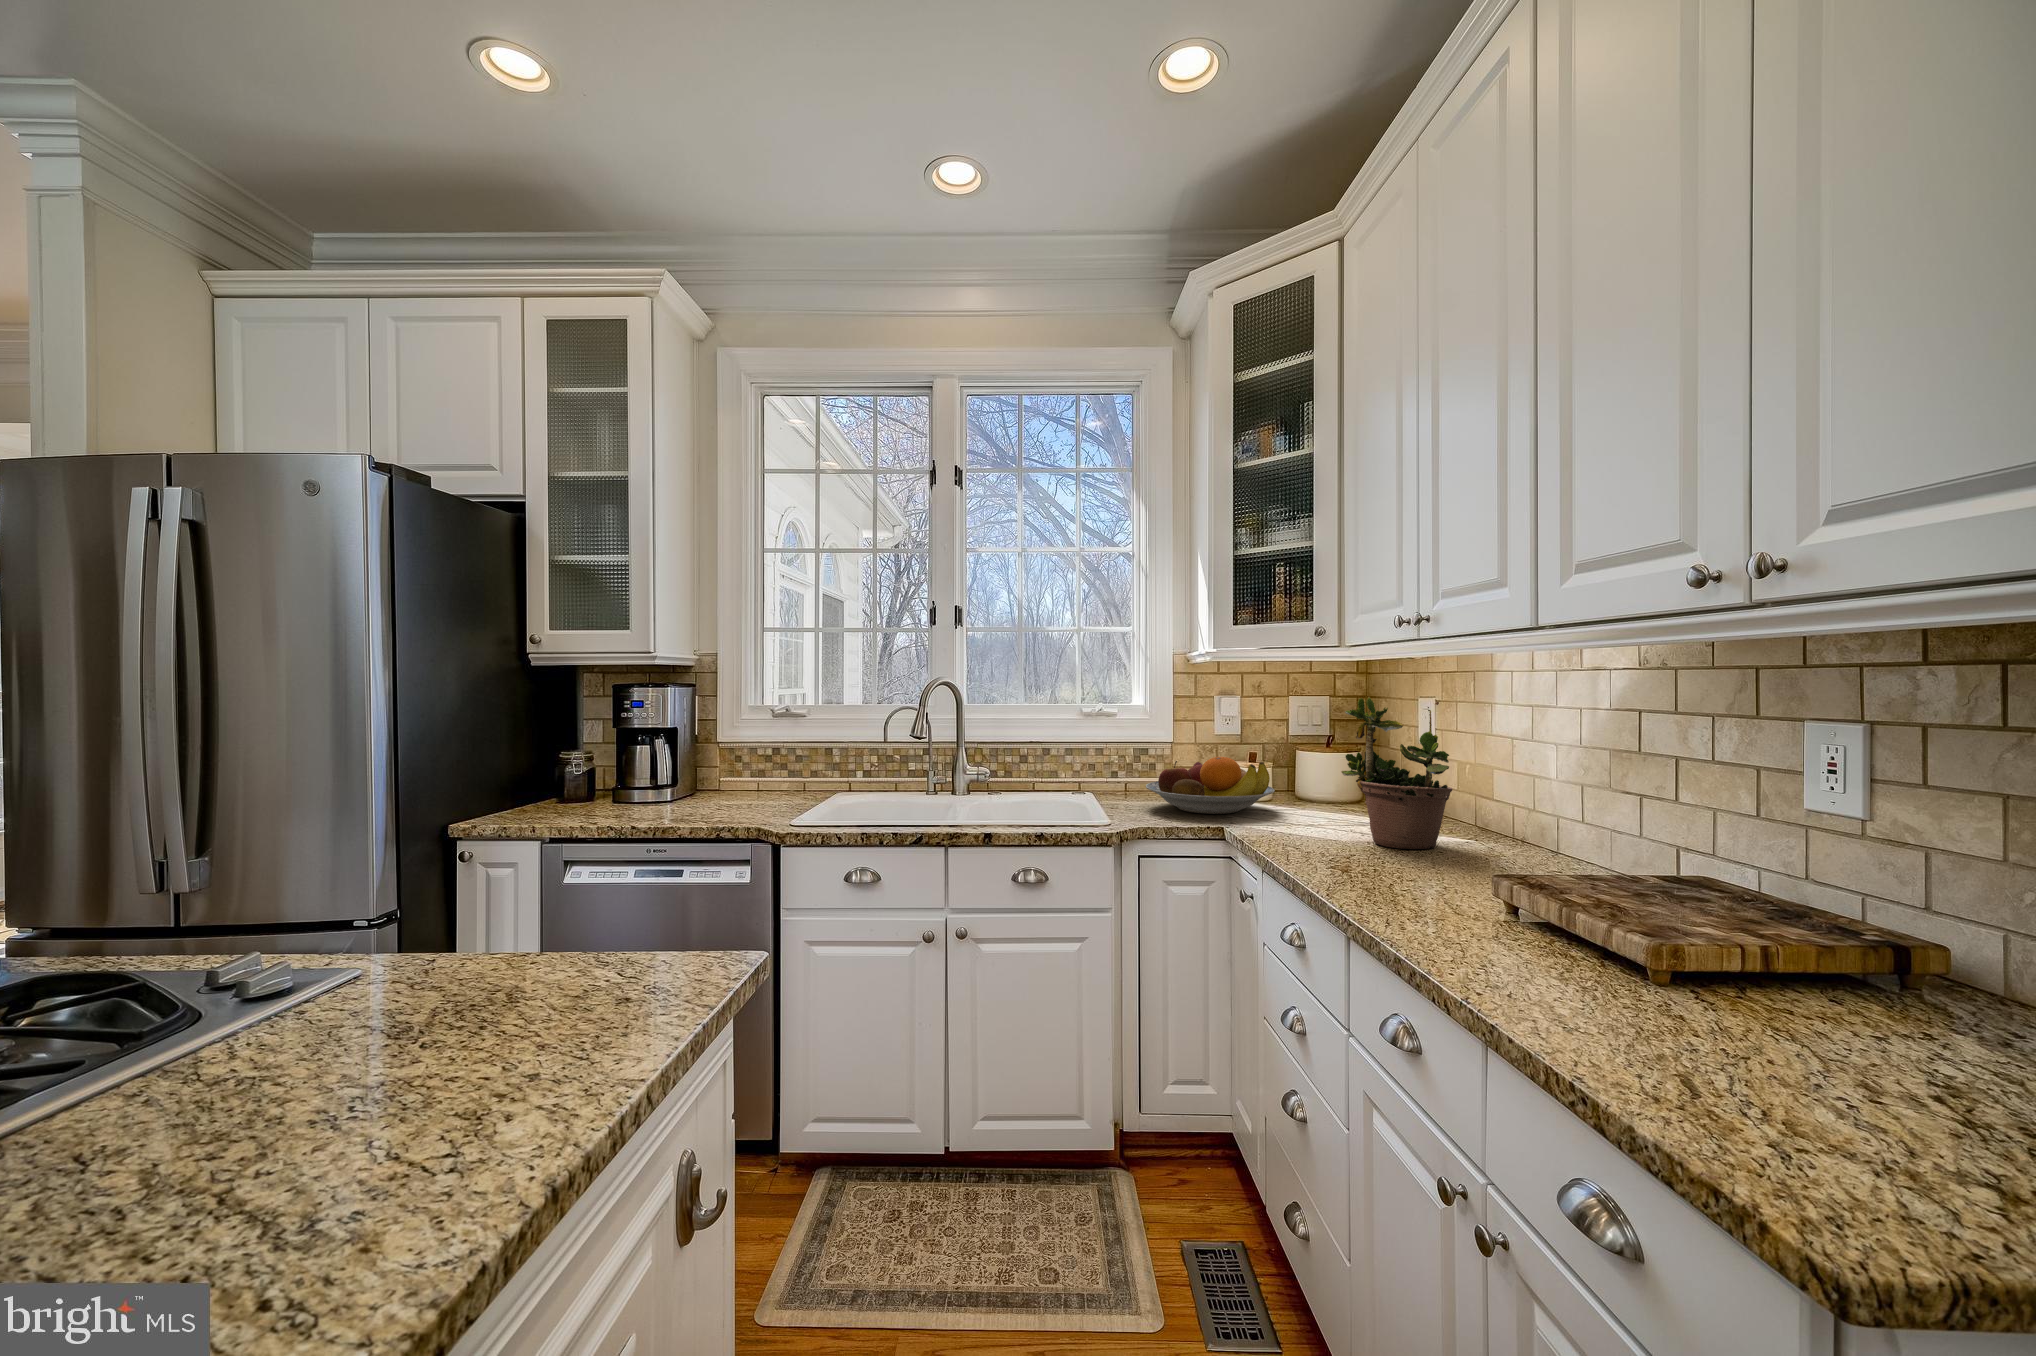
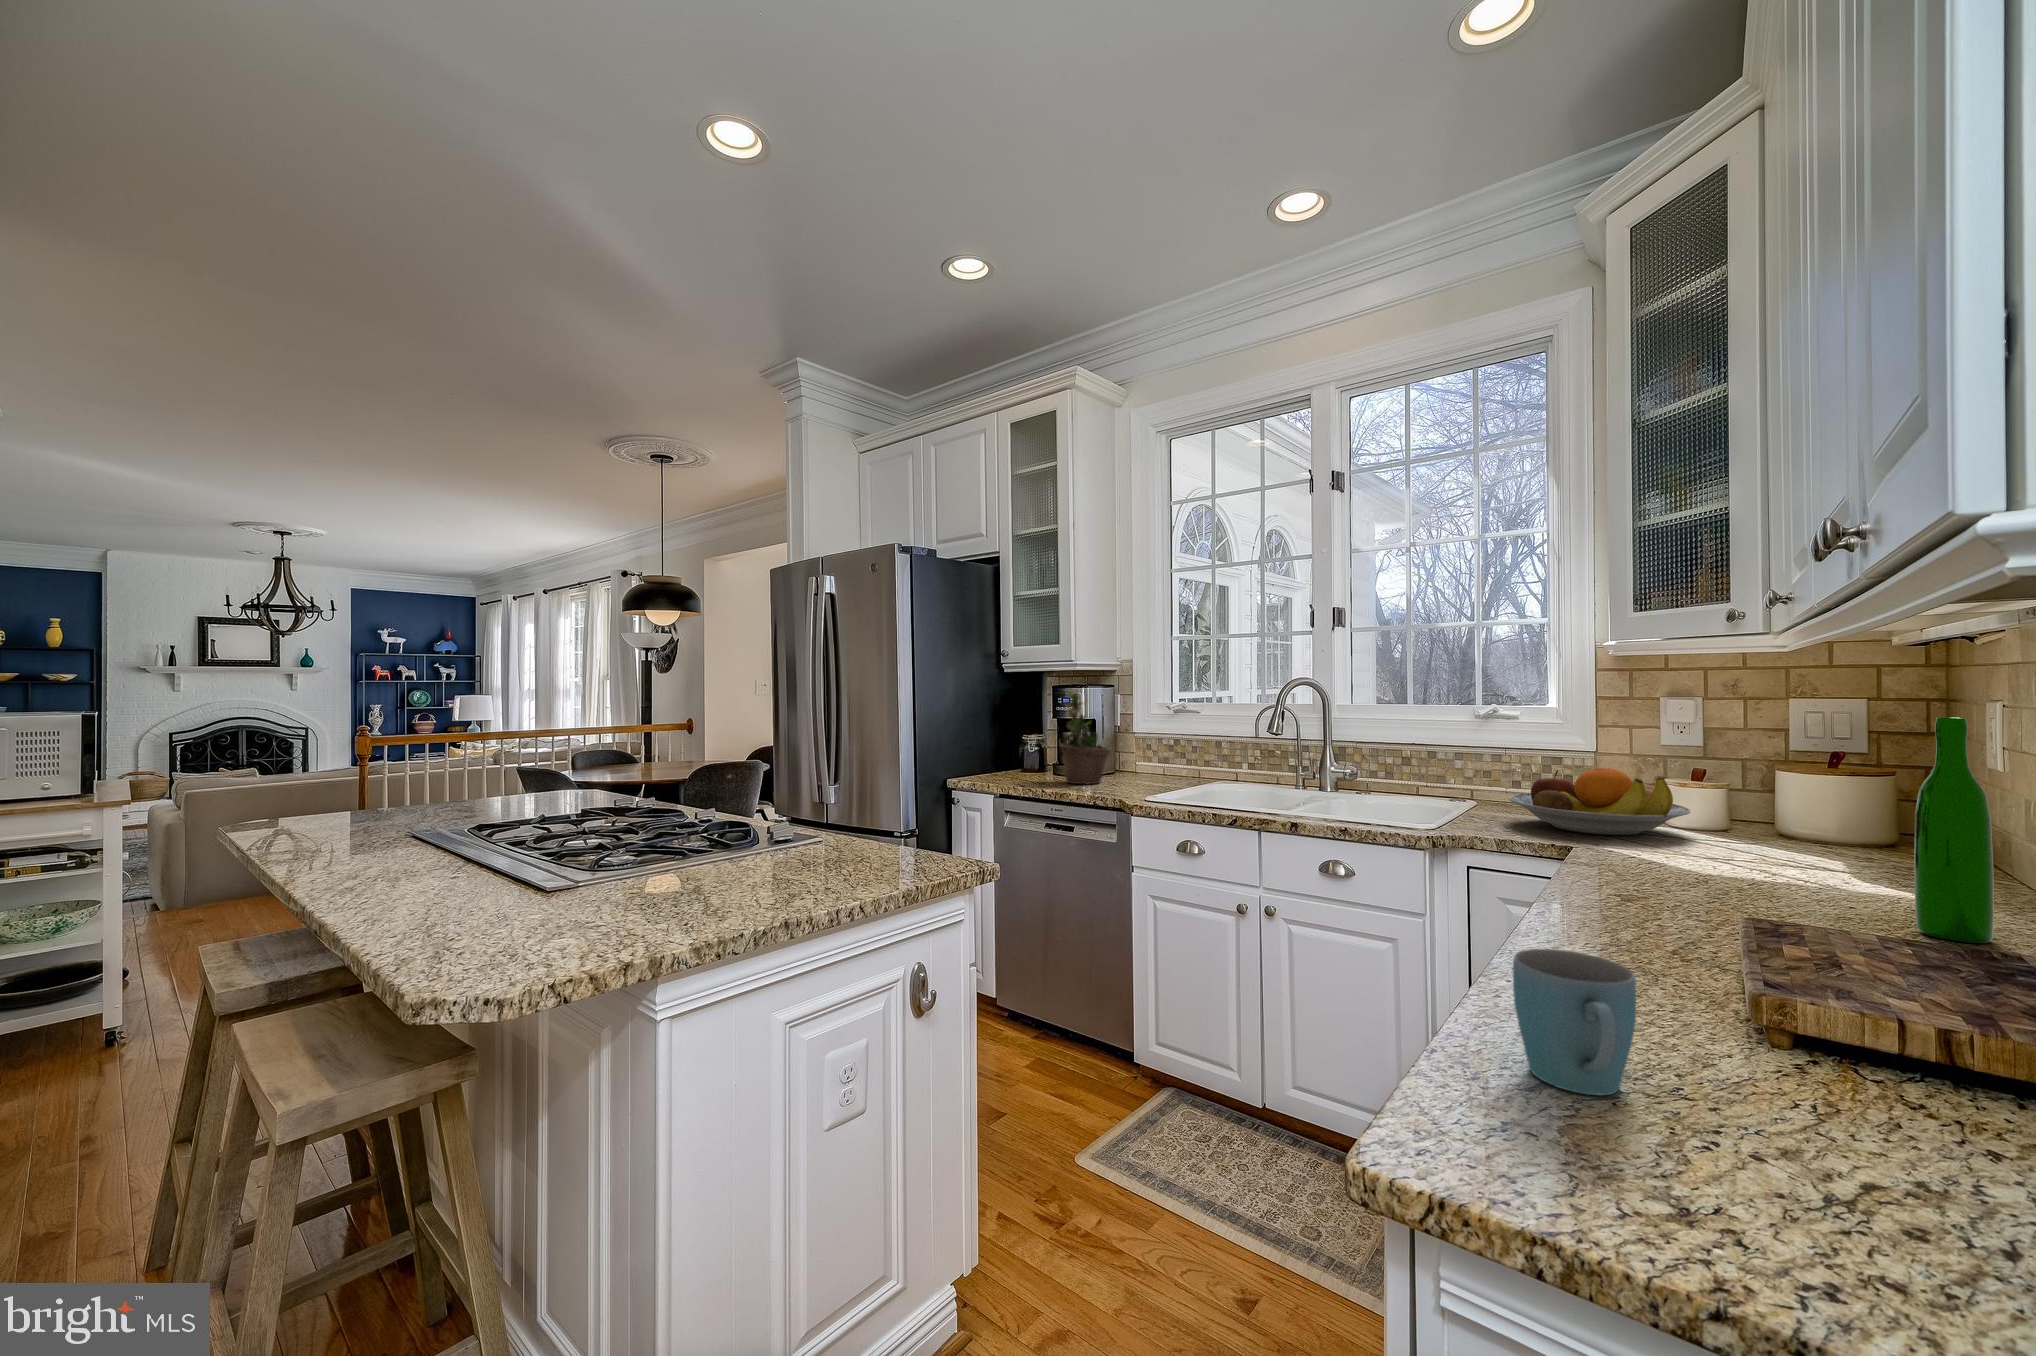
potted plant: present [1341,697,1452,849] -> present [1060,693,1111,785]
wine bottle: none [1514,711,1557,869] -> present [1914,717,1994,943]
mug: none [1673,949,1857,1089] -> present [1513,949,1636,1095]

